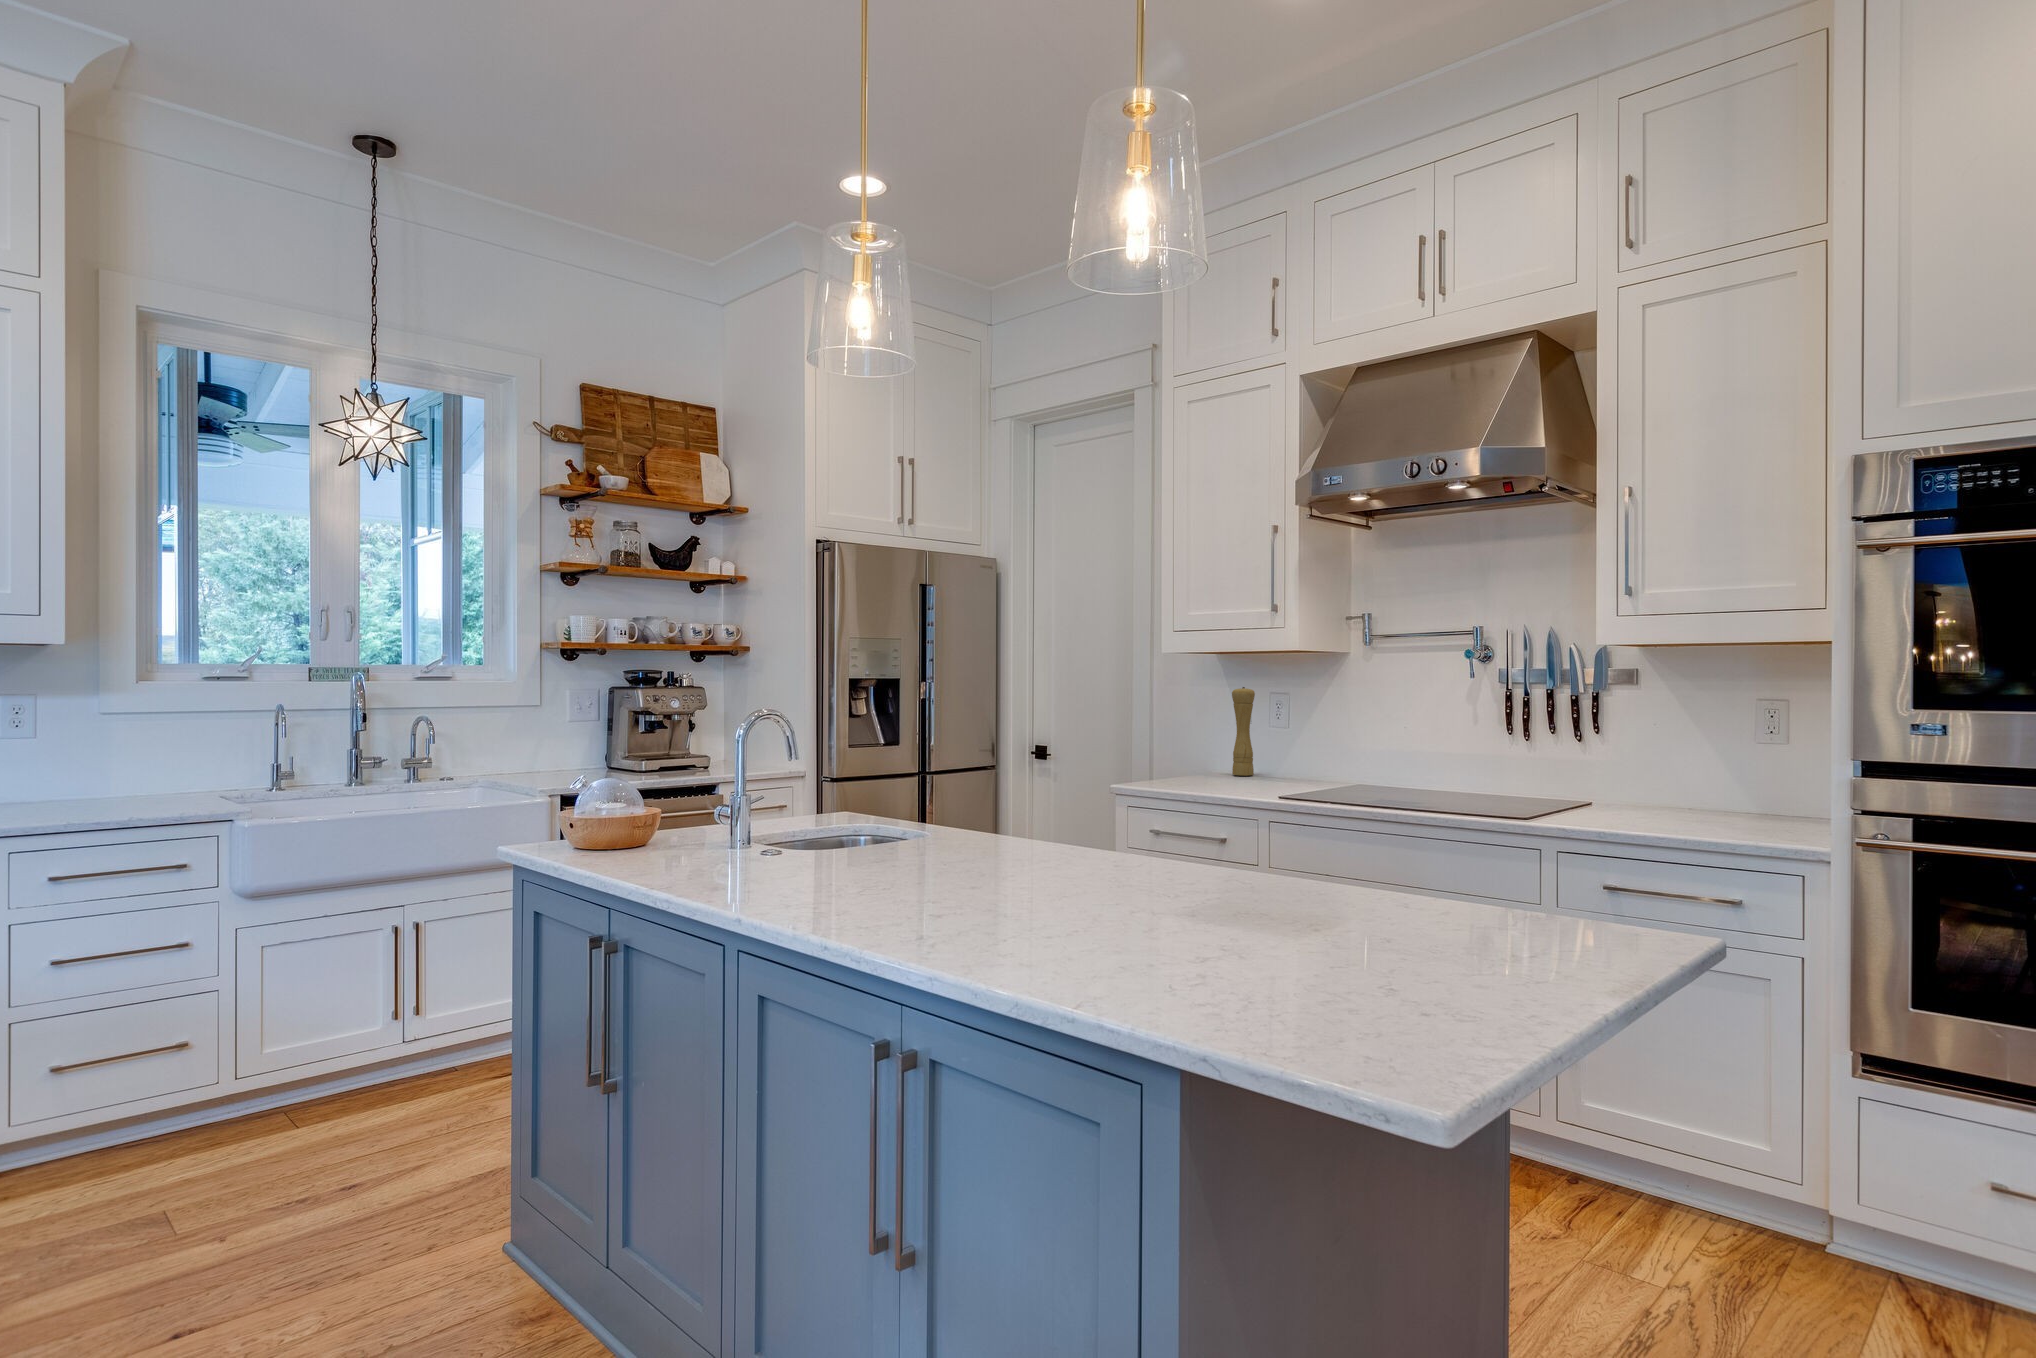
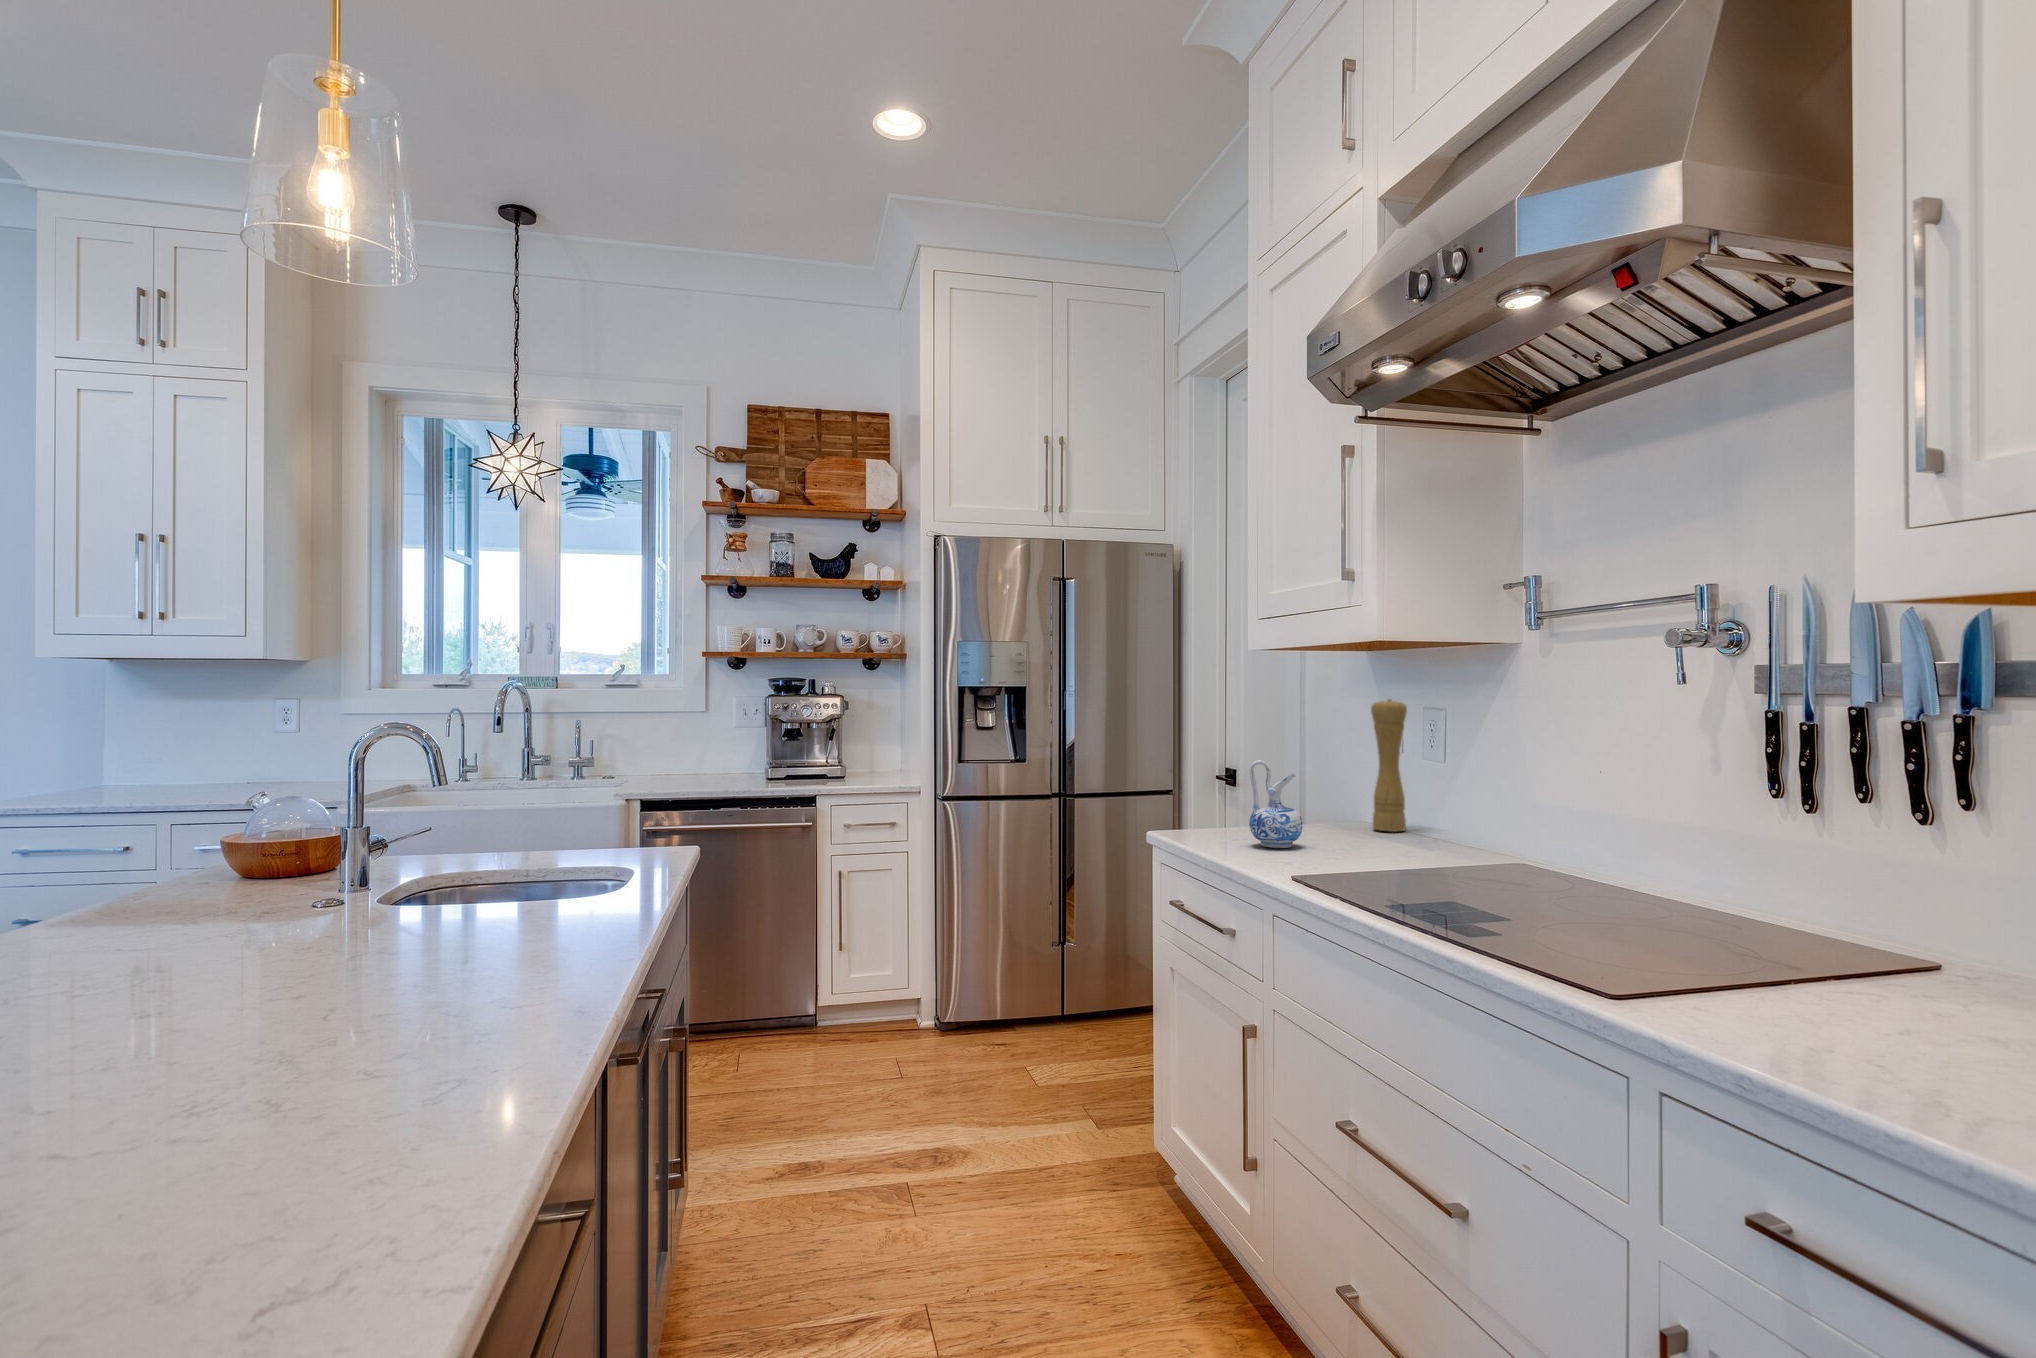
ceramic pitcher: none [1194,729,1229,787] -> present [1249,760,1303,848]

